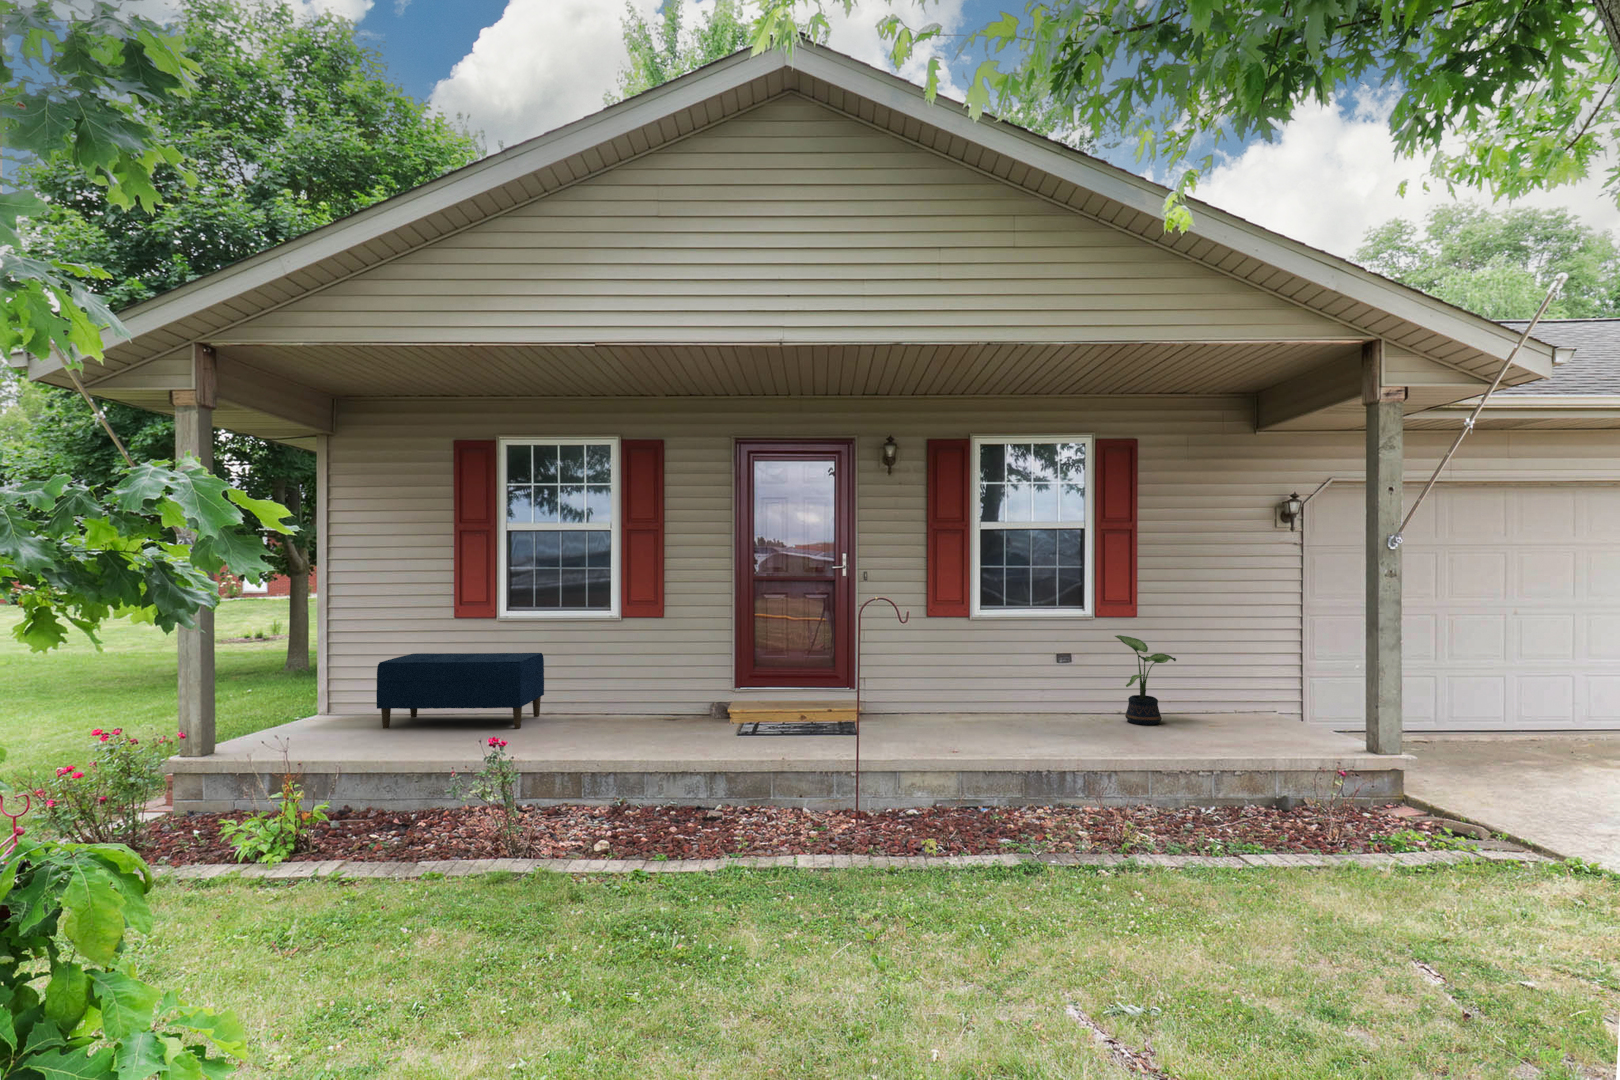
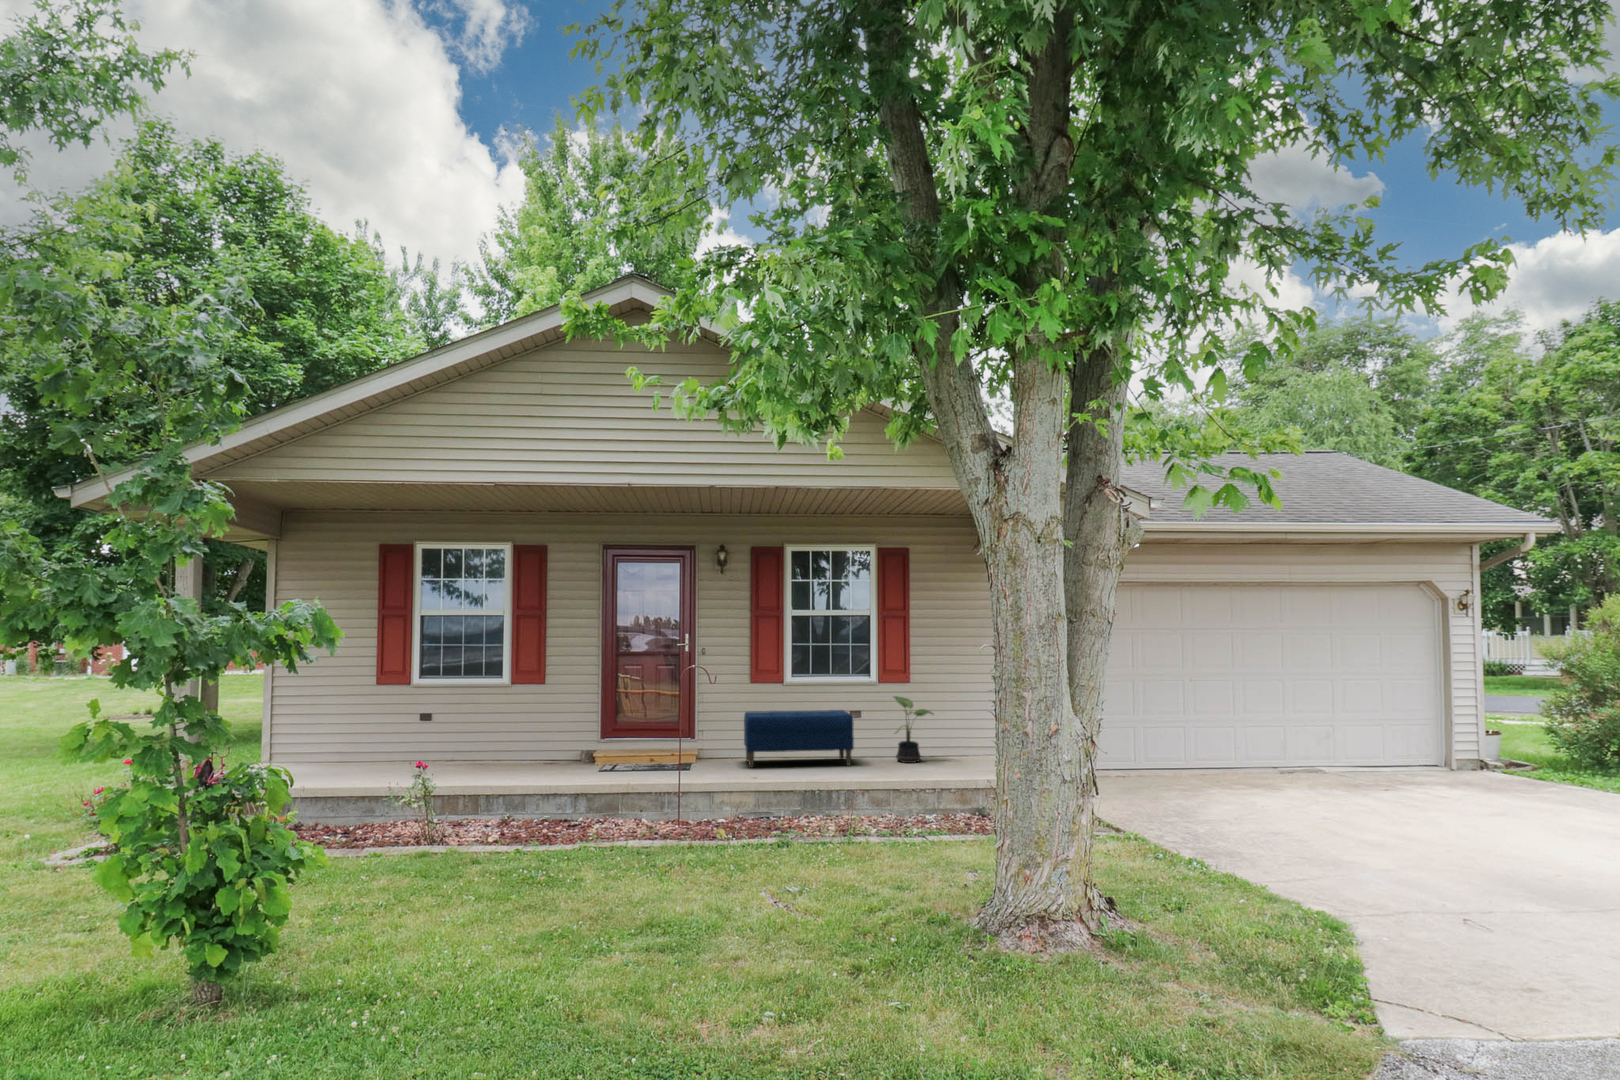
bench: present [376,653,544,729] -> present [744,710,854,768]

